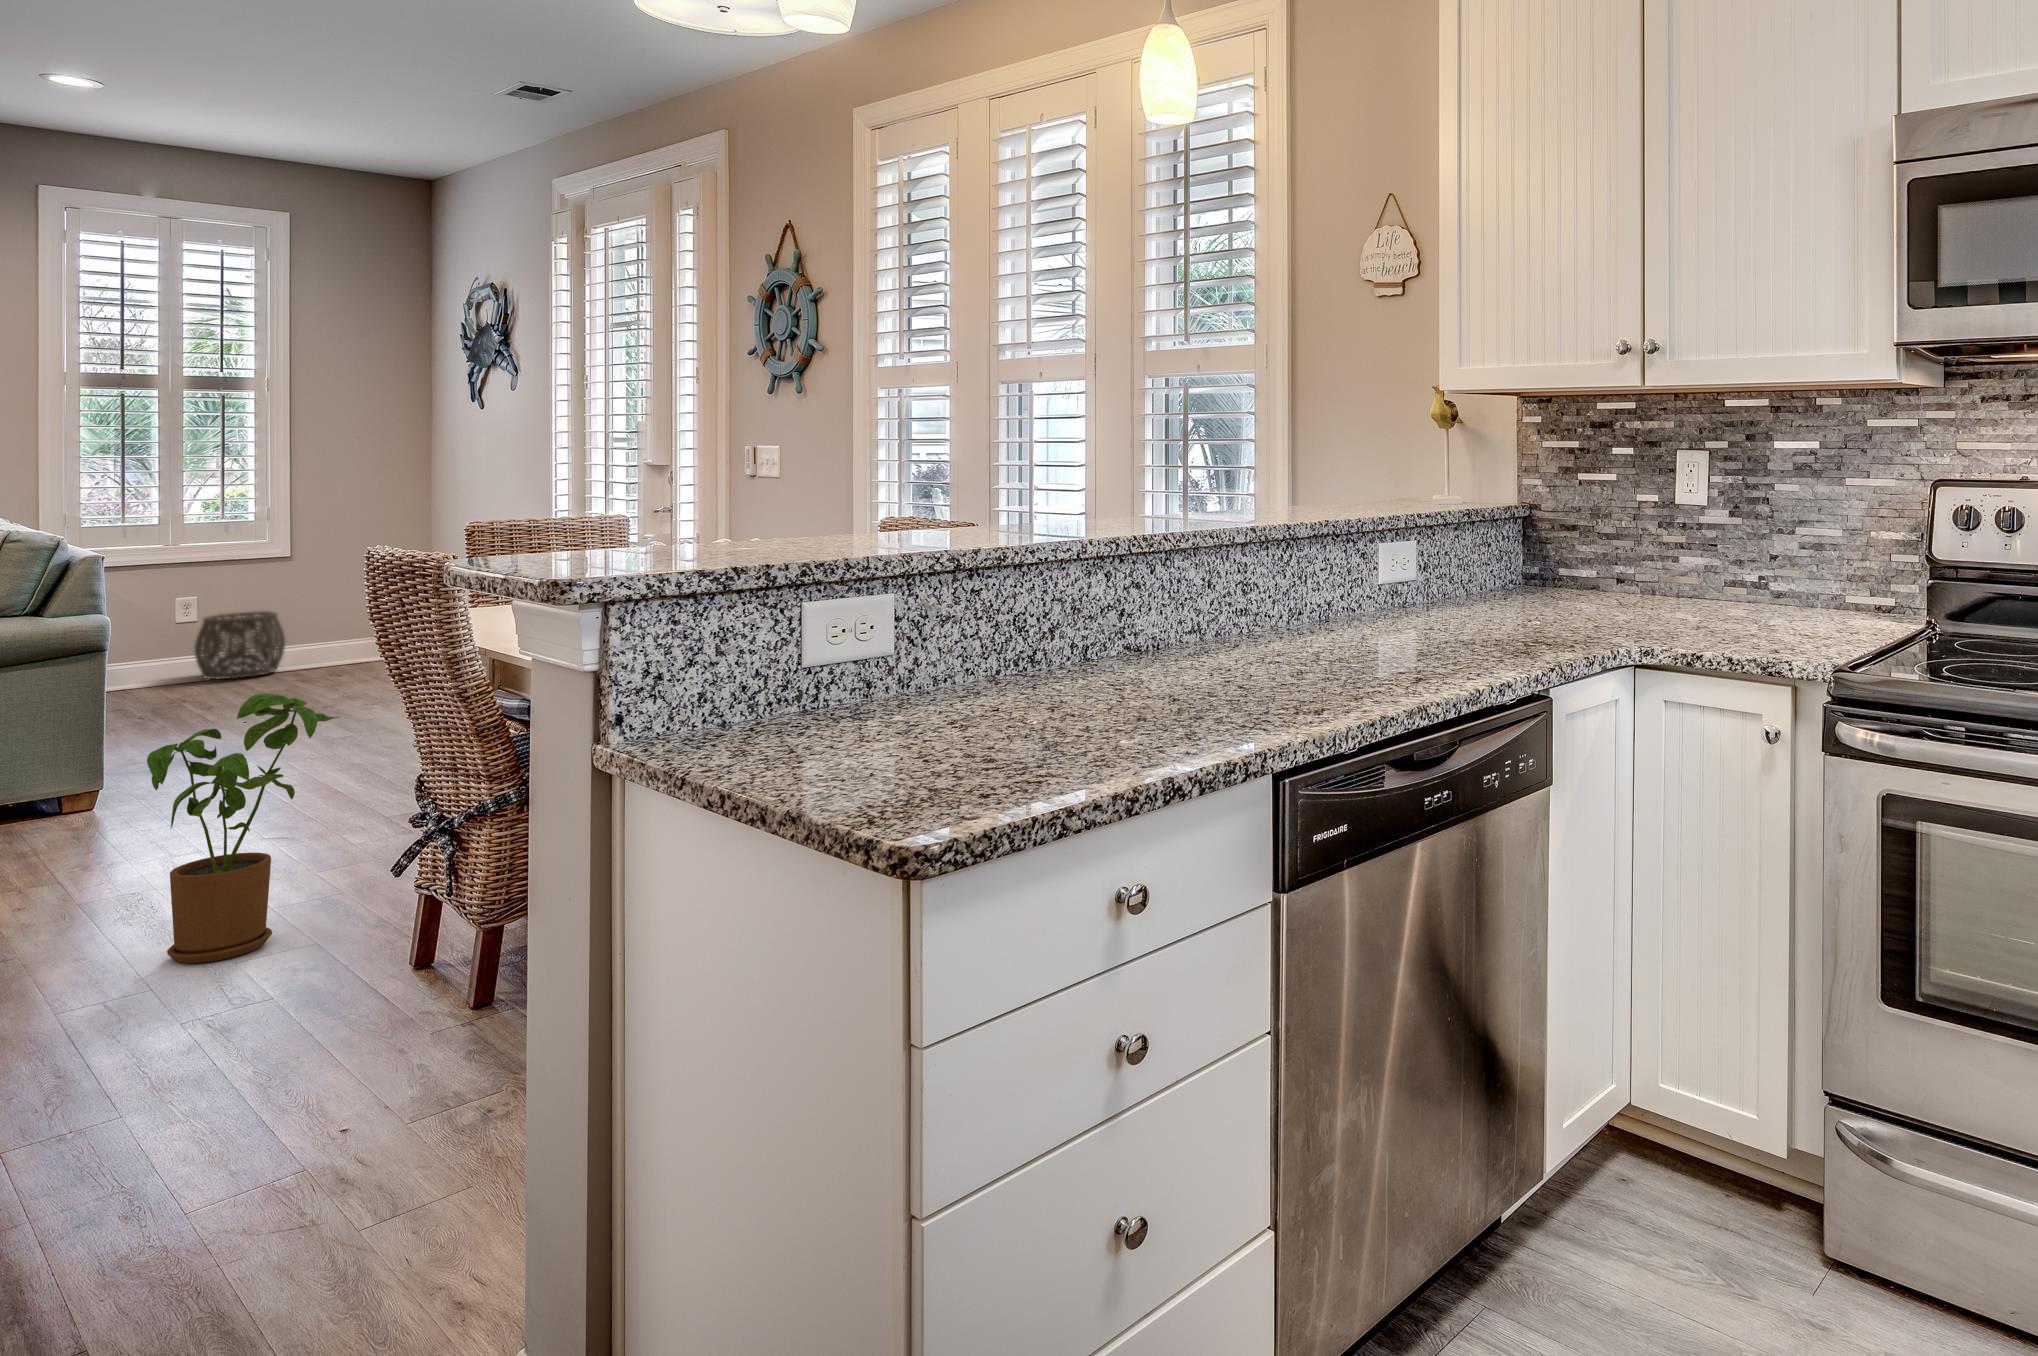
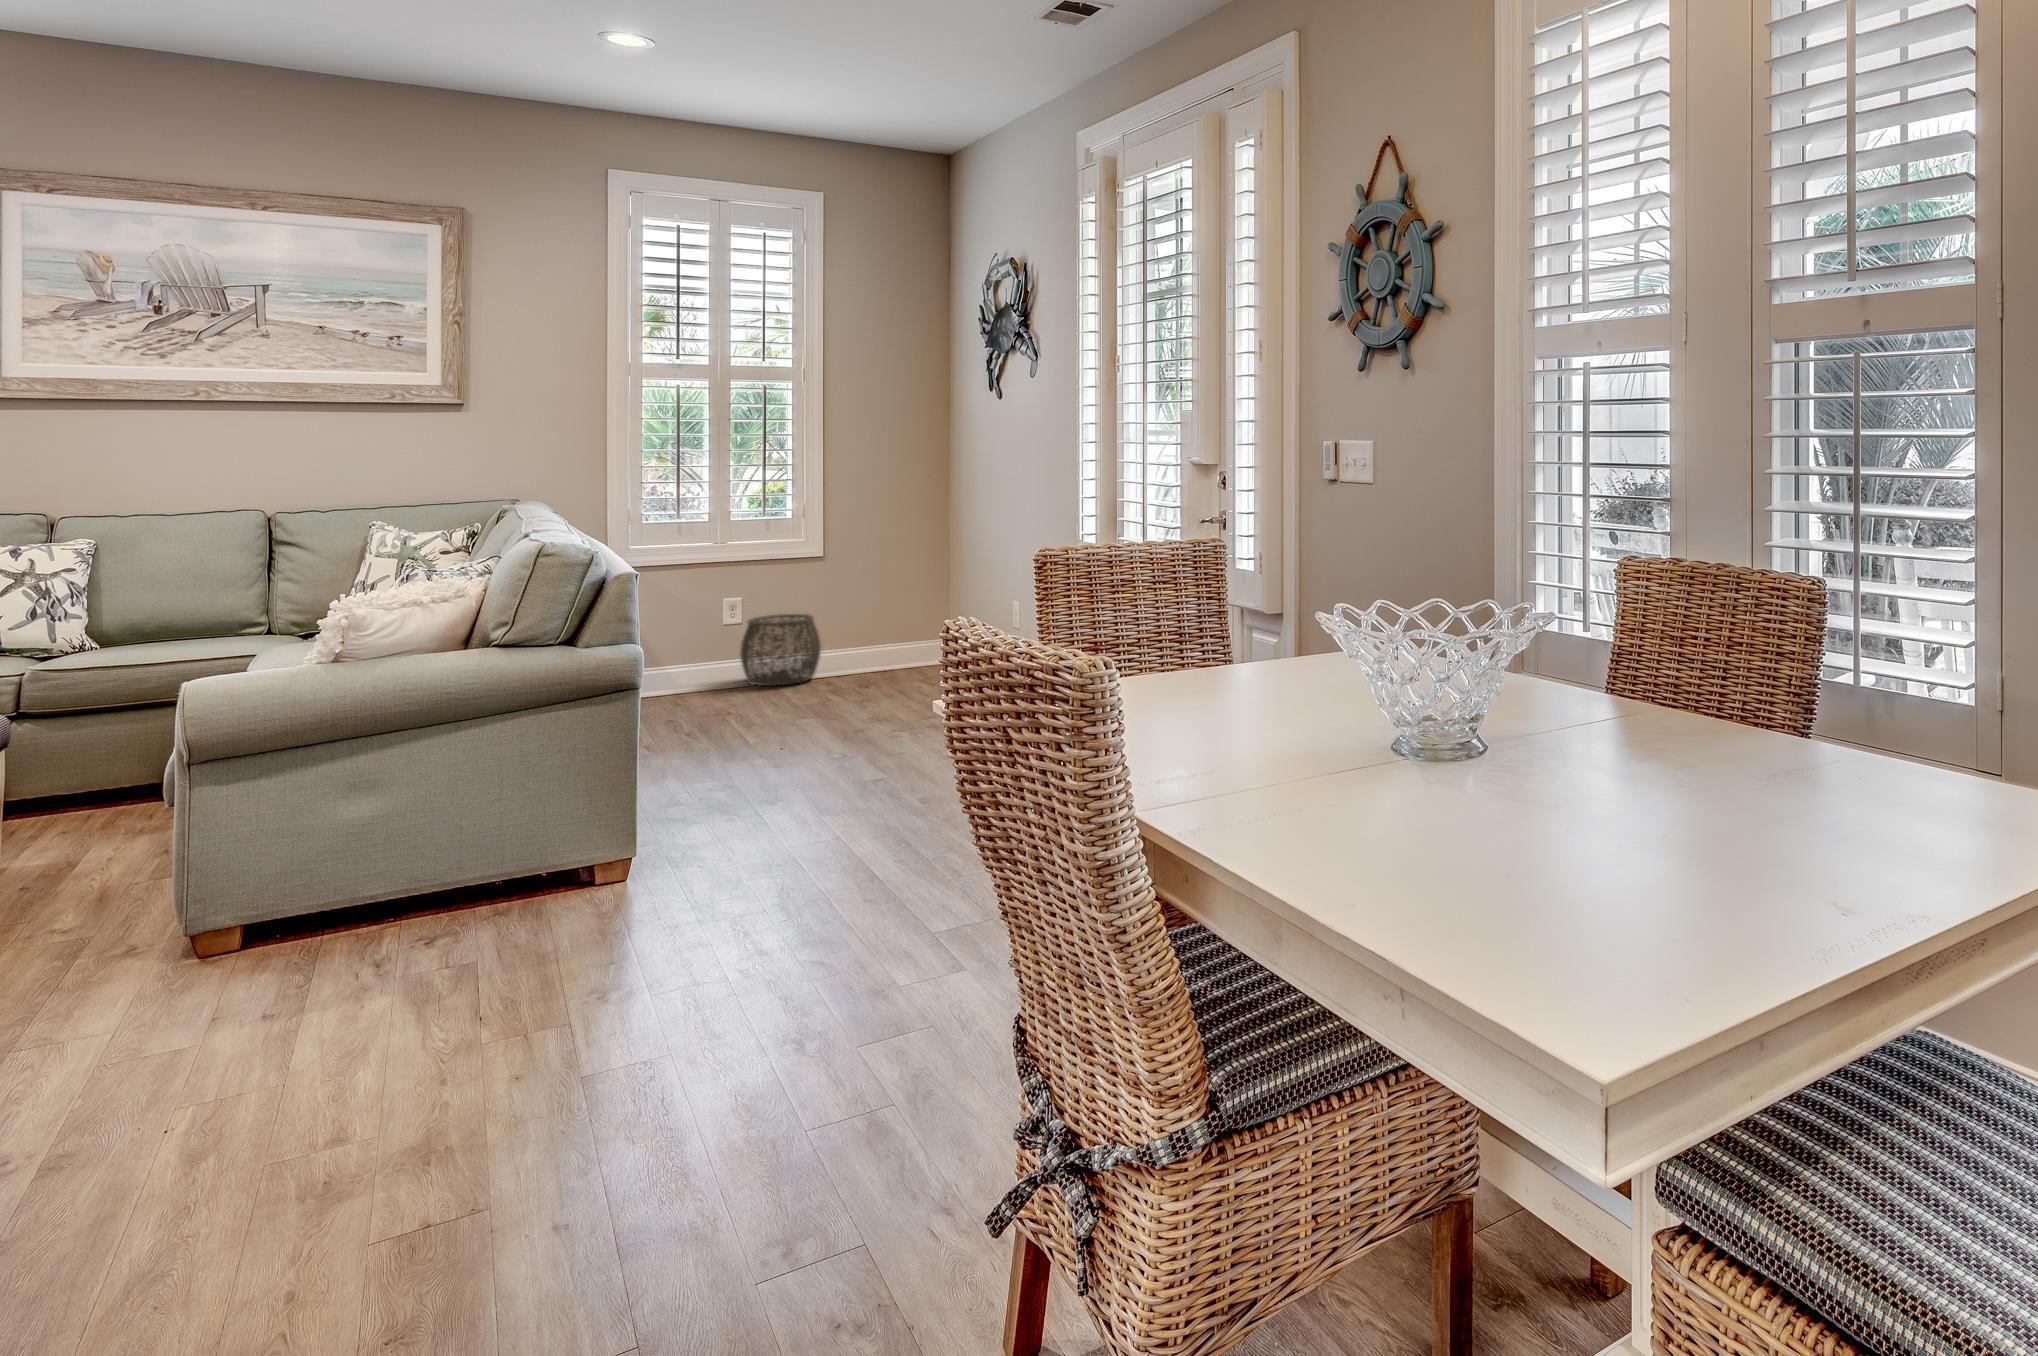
house plant: present [147,693,339,963] -> none [641,819,891,1250]

